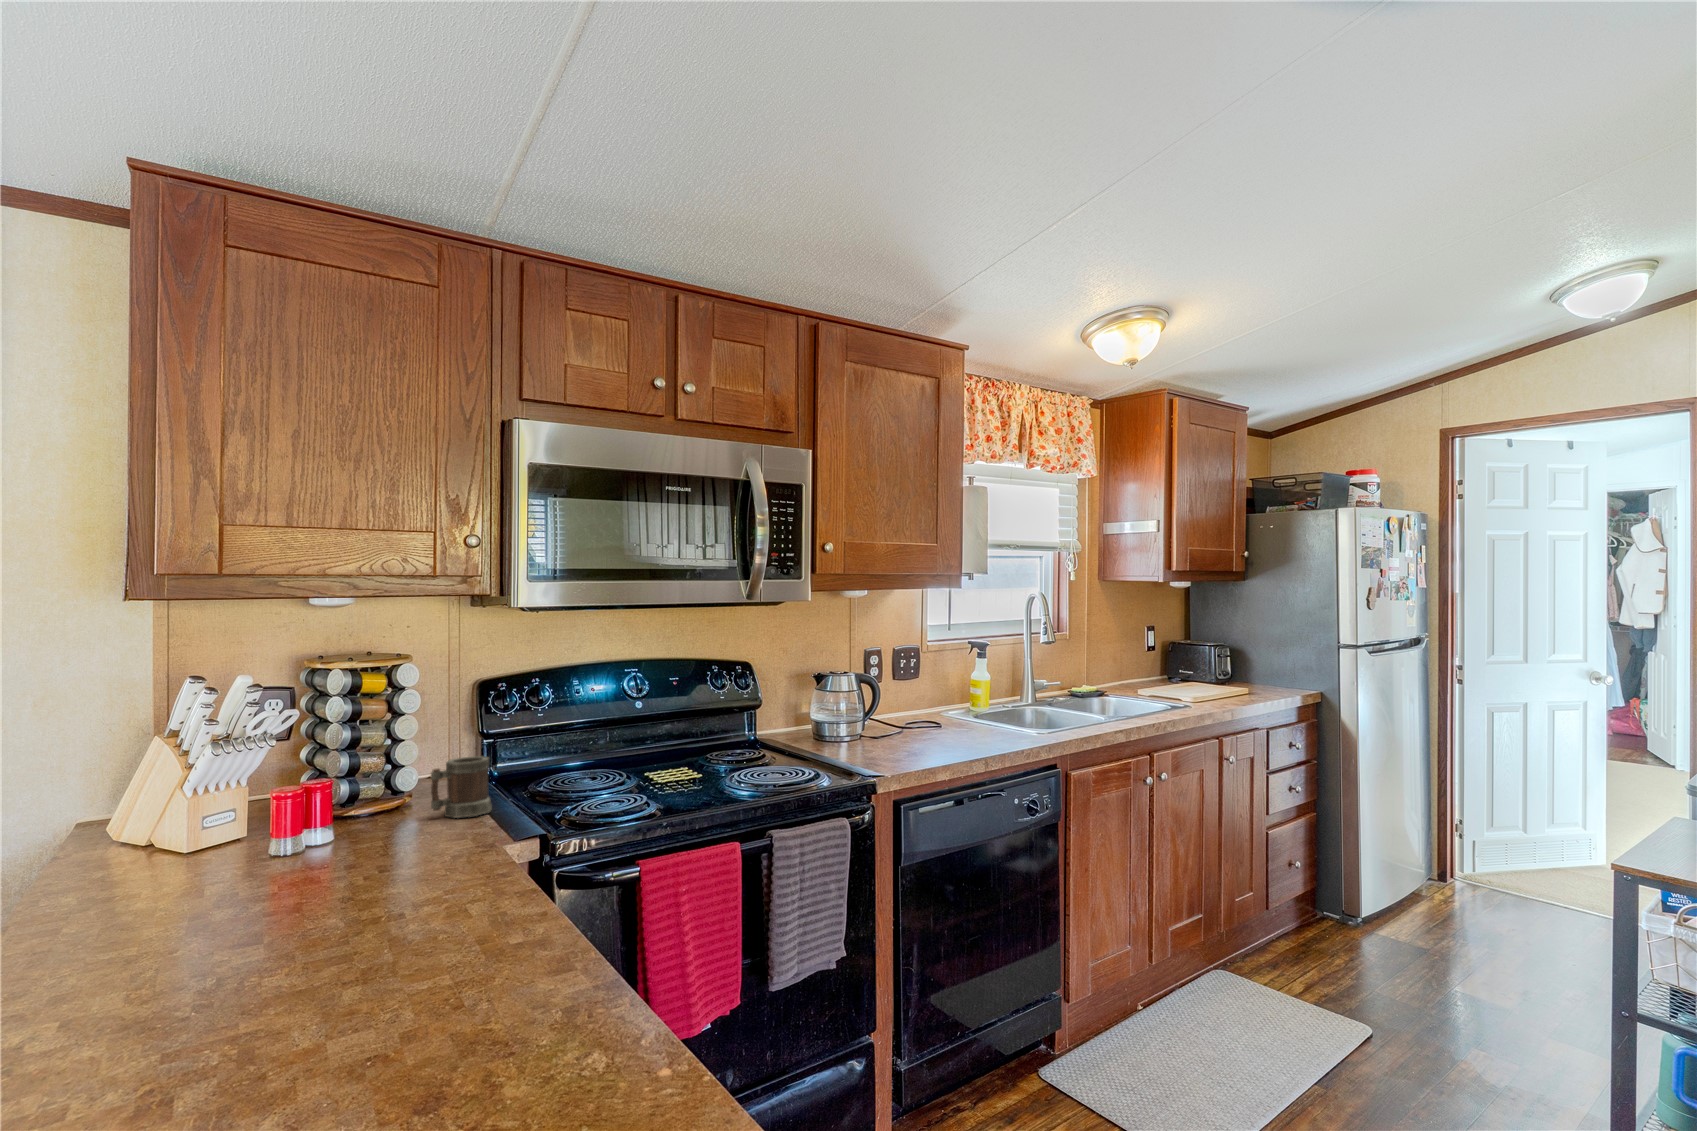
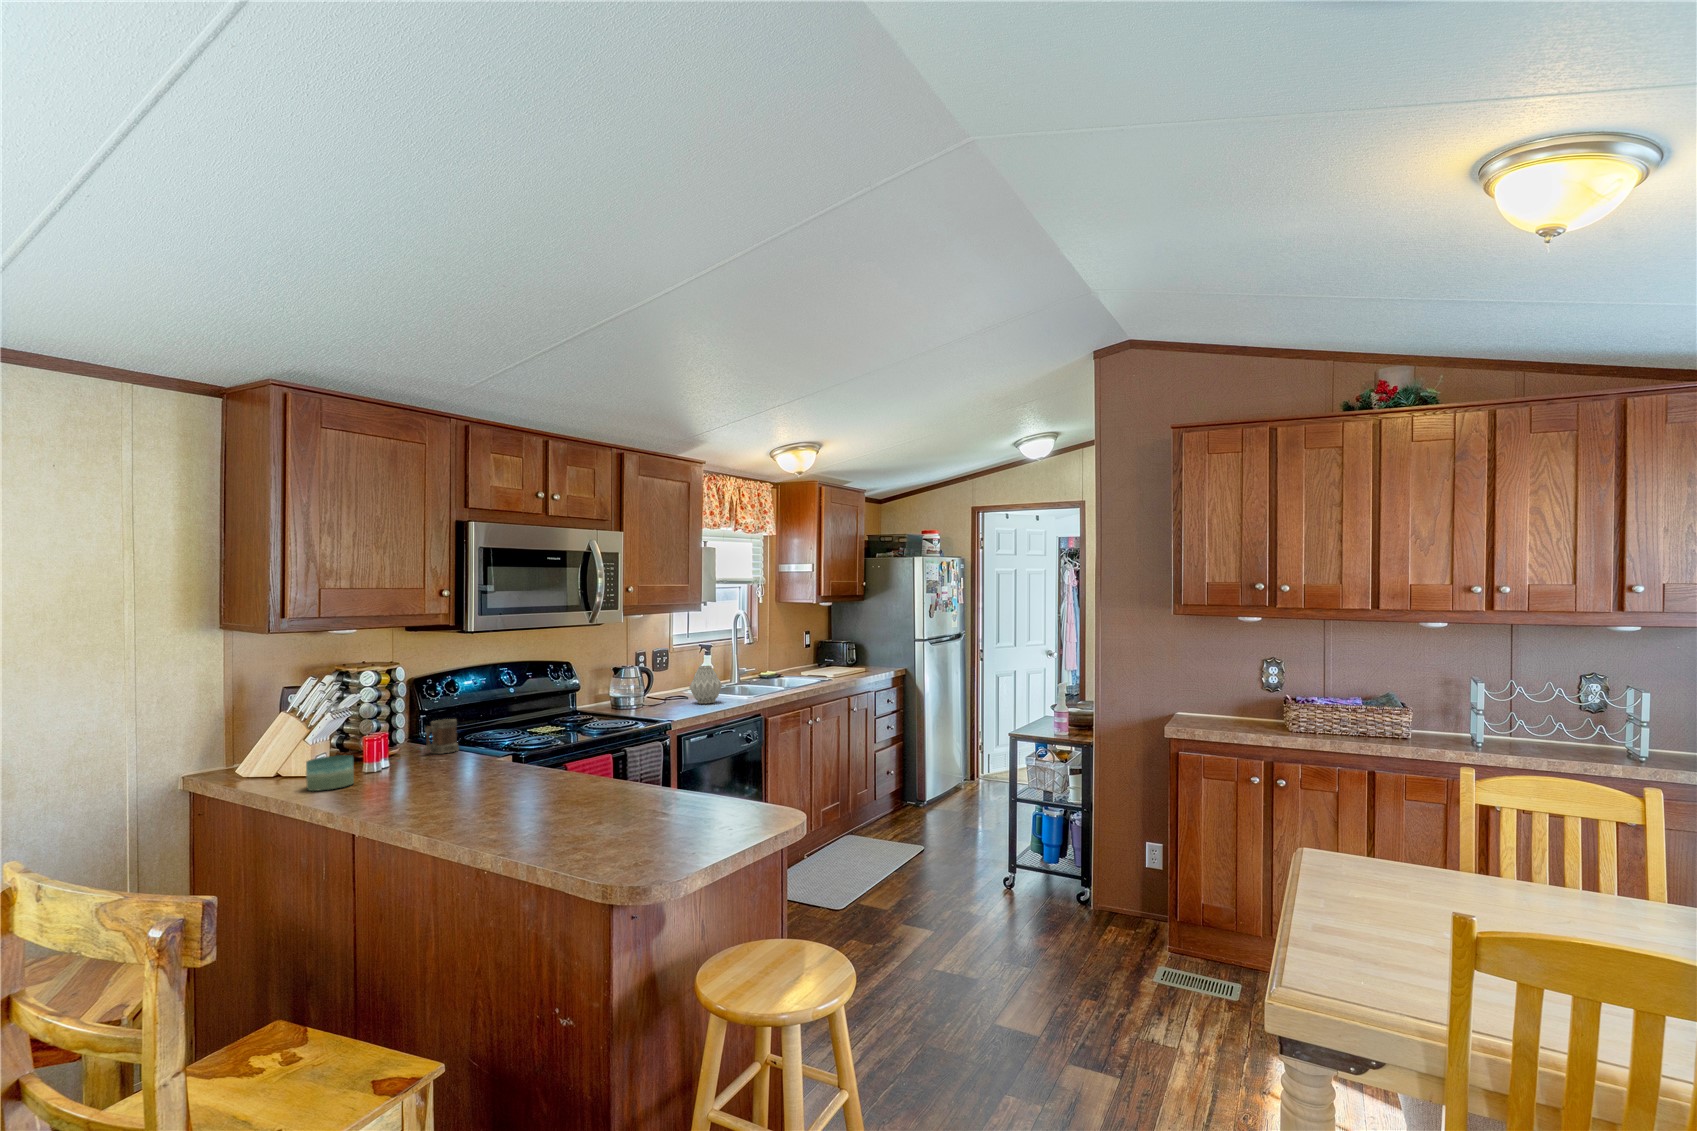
vase: none [934,677,988,741] -> present [689,666,722,704]
candle: none [118,827,215,901] -> present [306,755,354,791]

